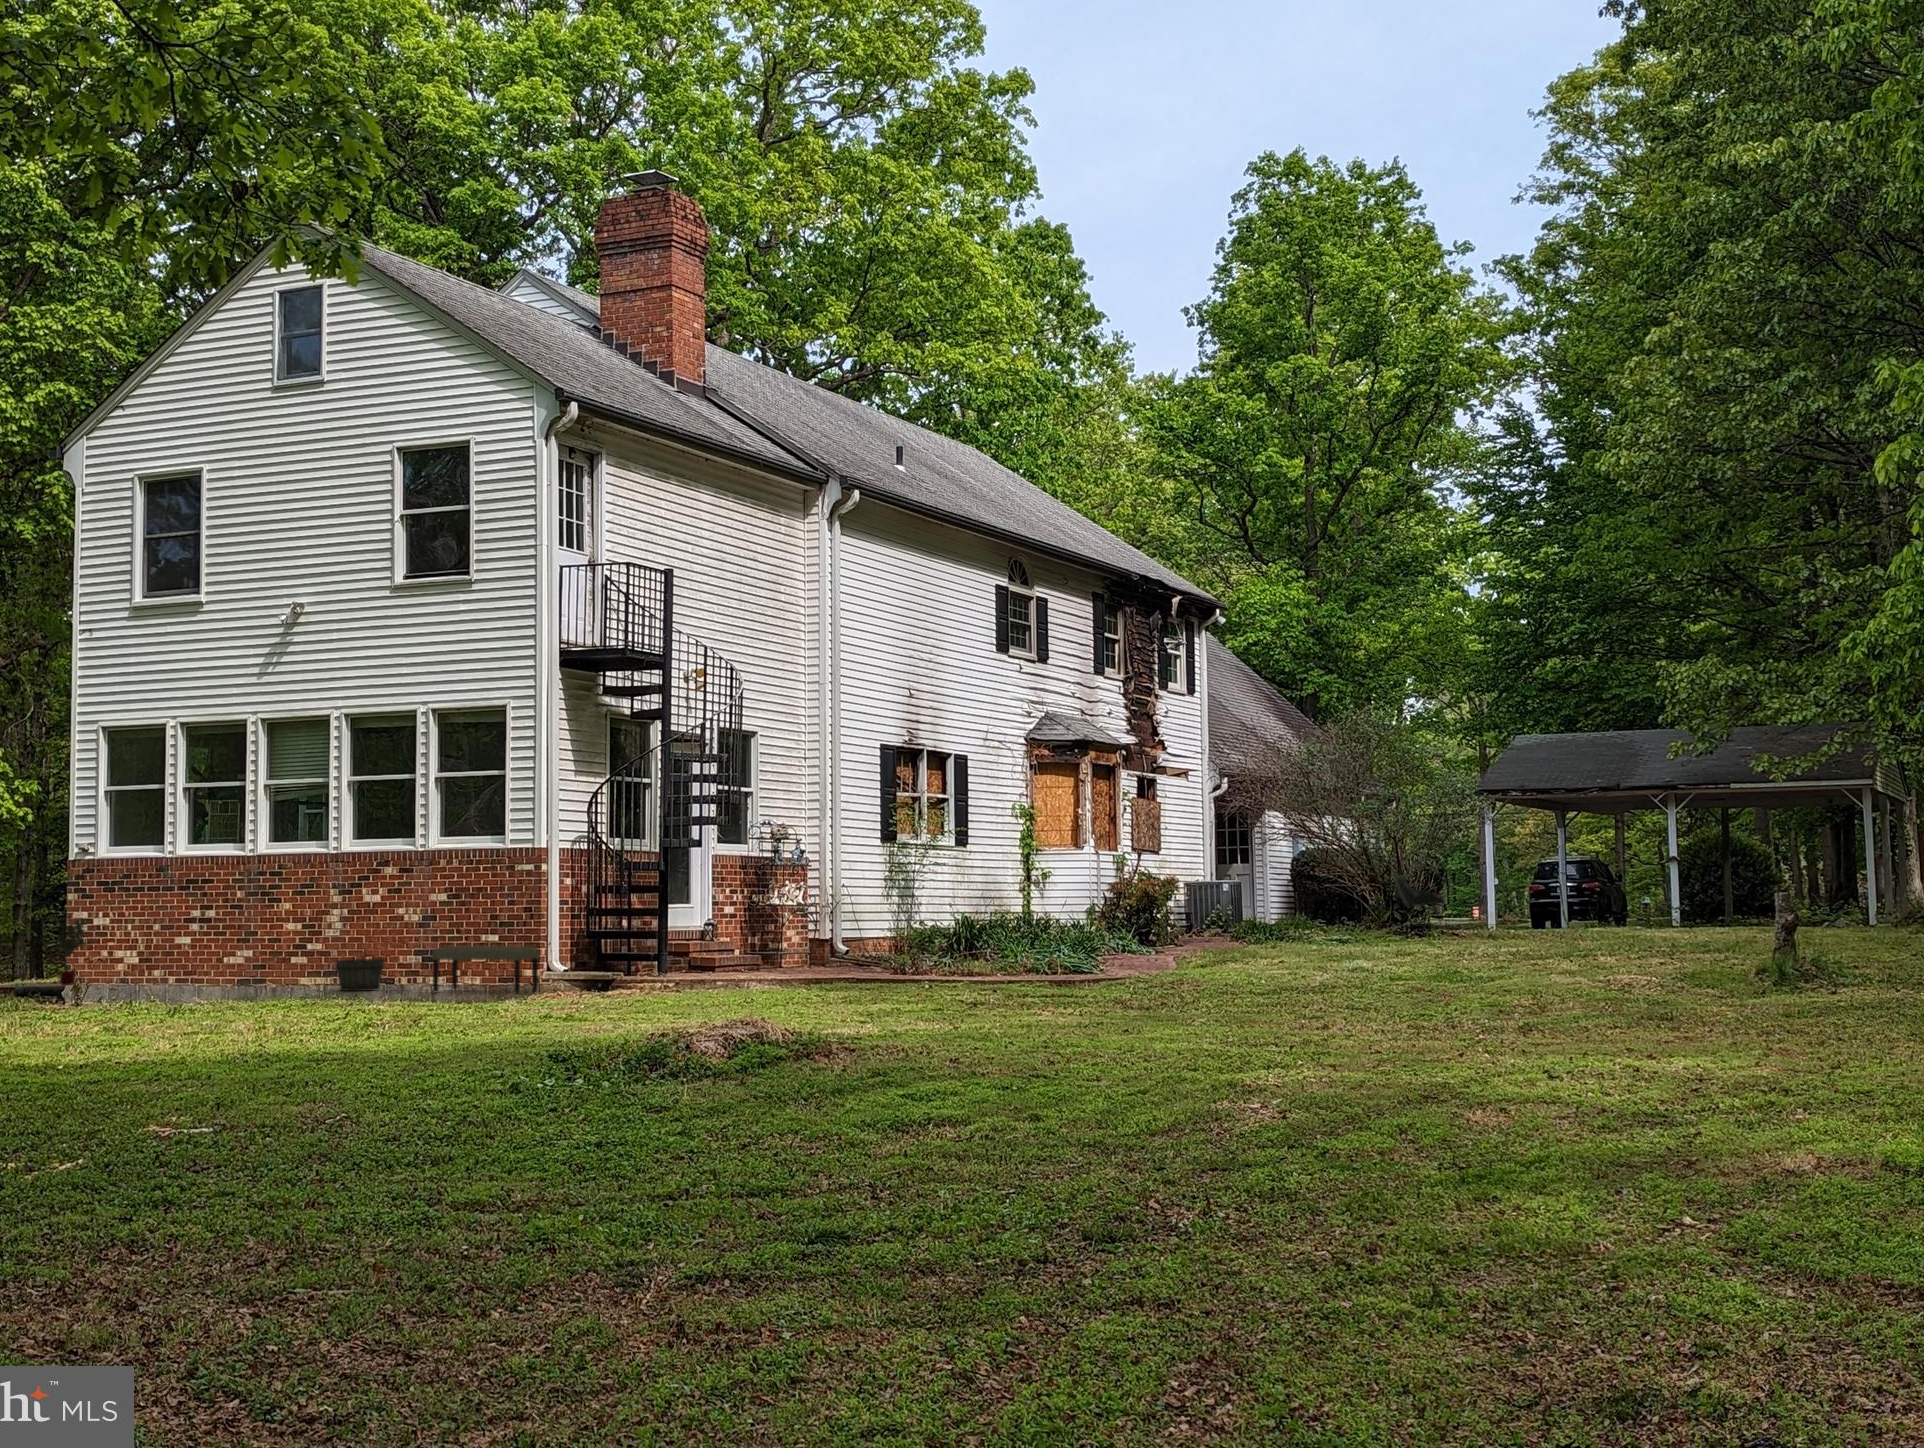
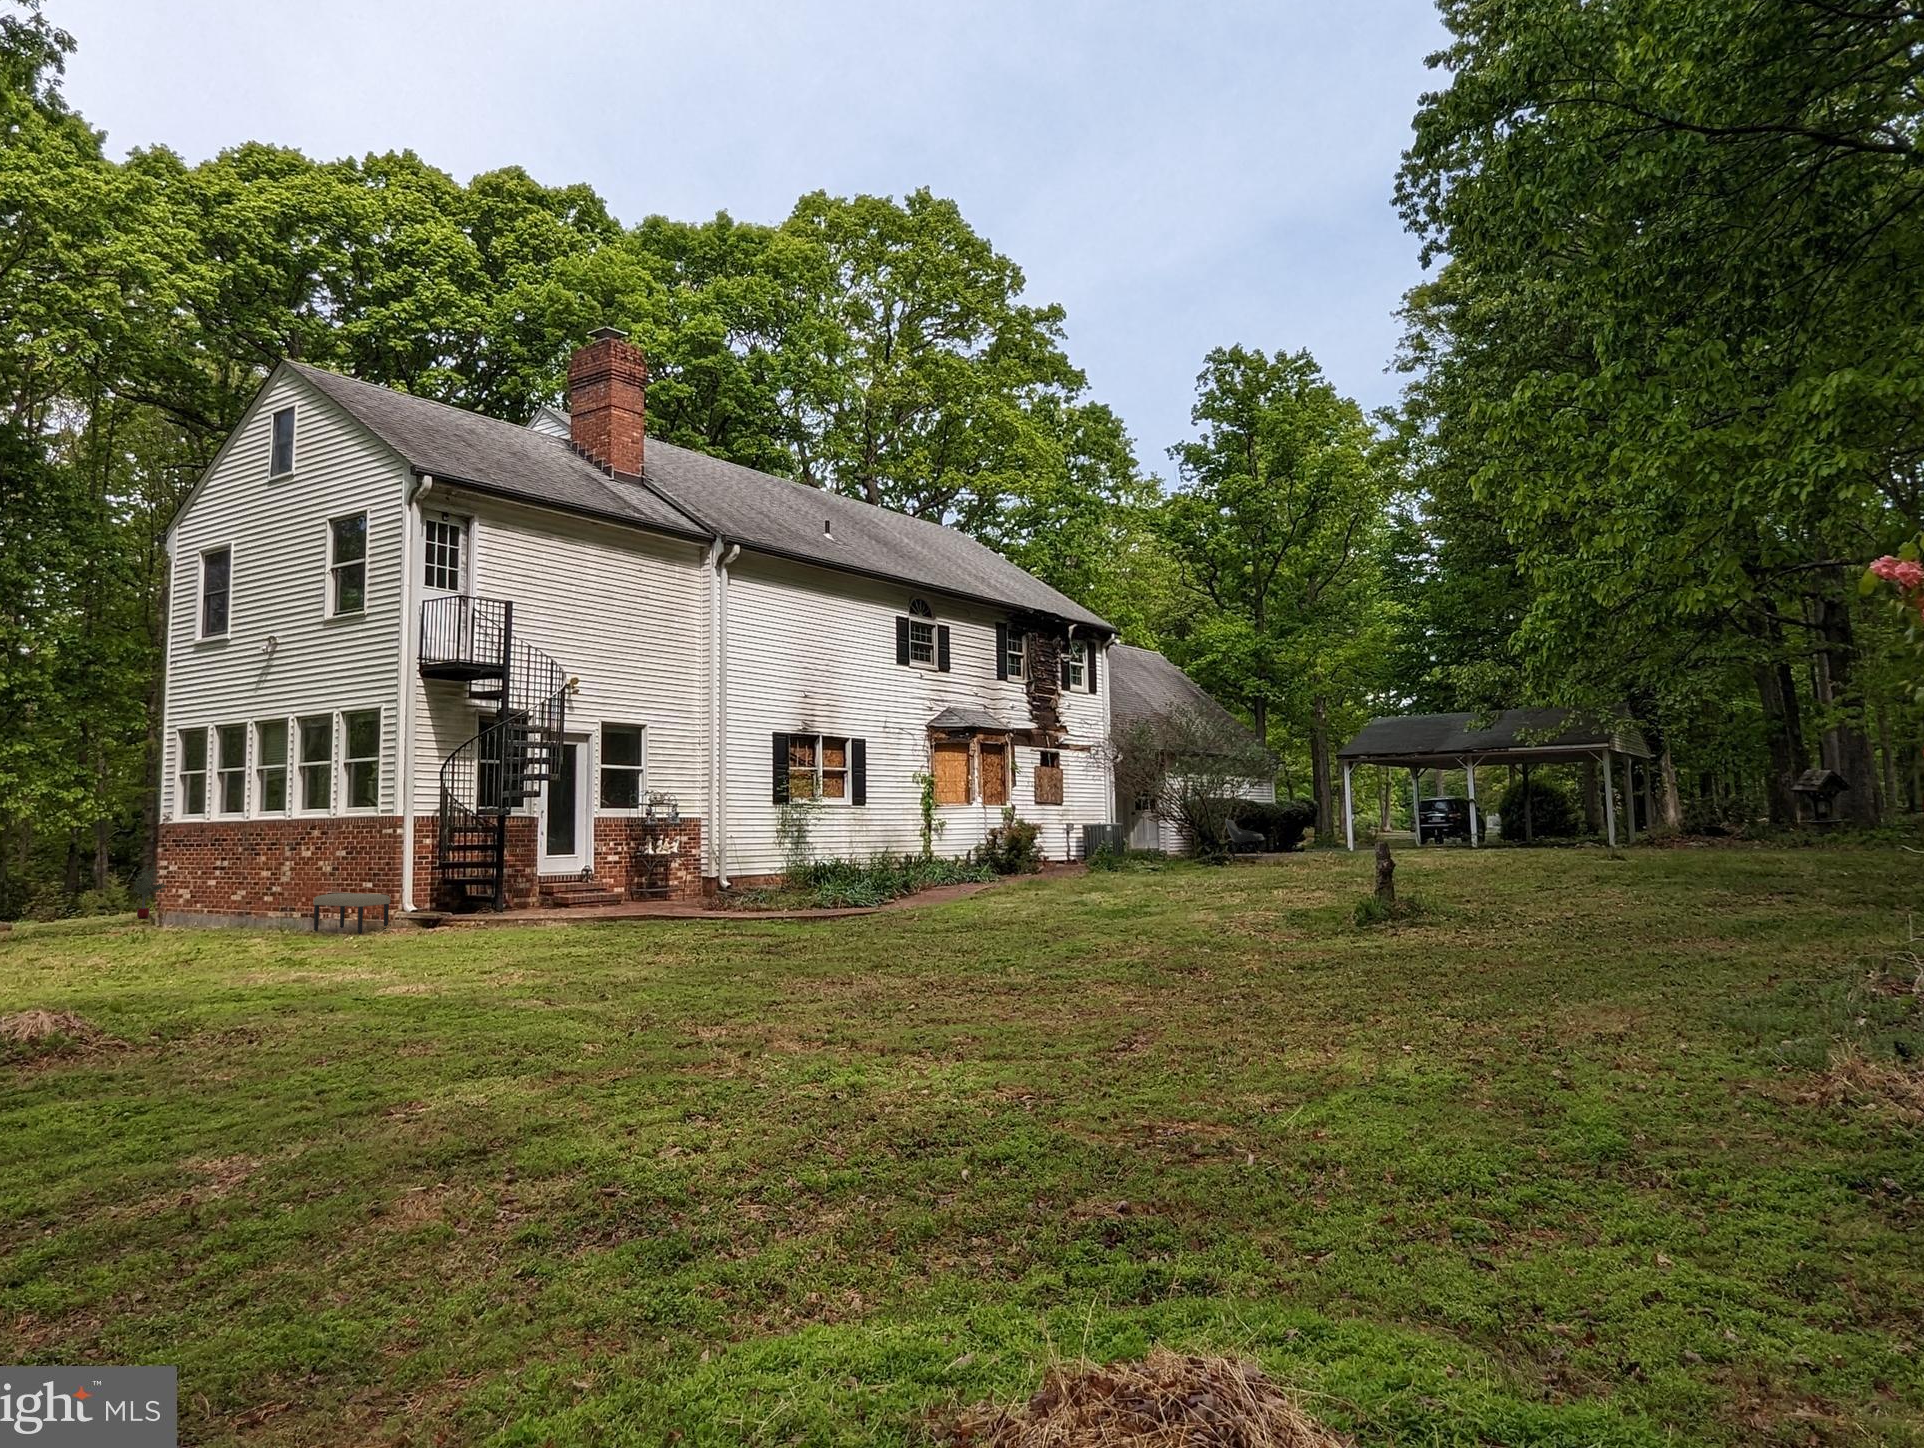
wooden bucket: present [336,956,384,991] -> none [263,895,308,928]

